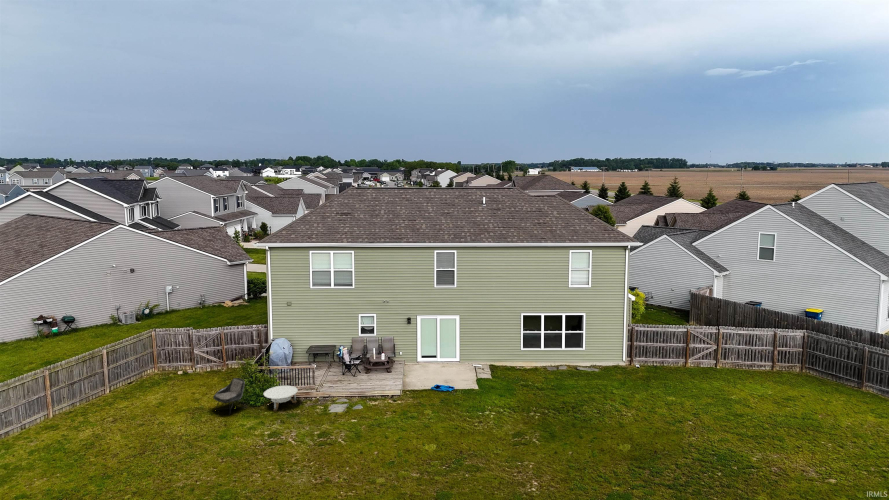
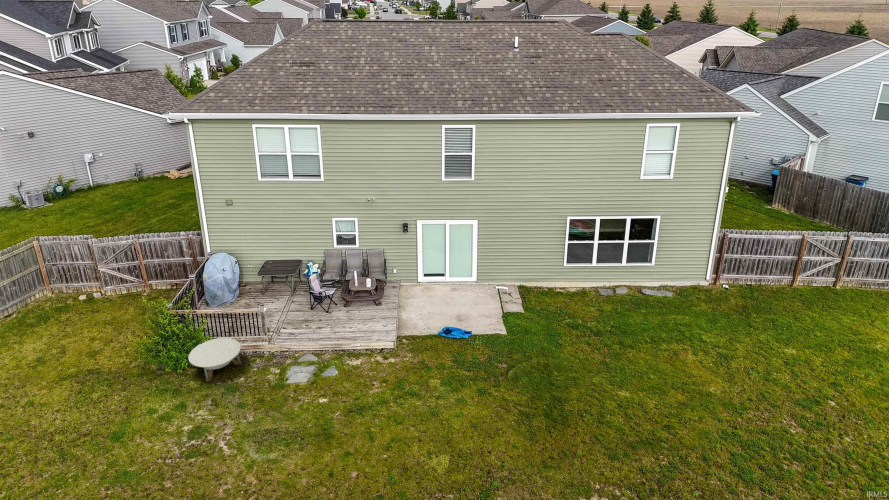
lounge chair: present [213,378,246,415] -> none [111,334,166,392]

